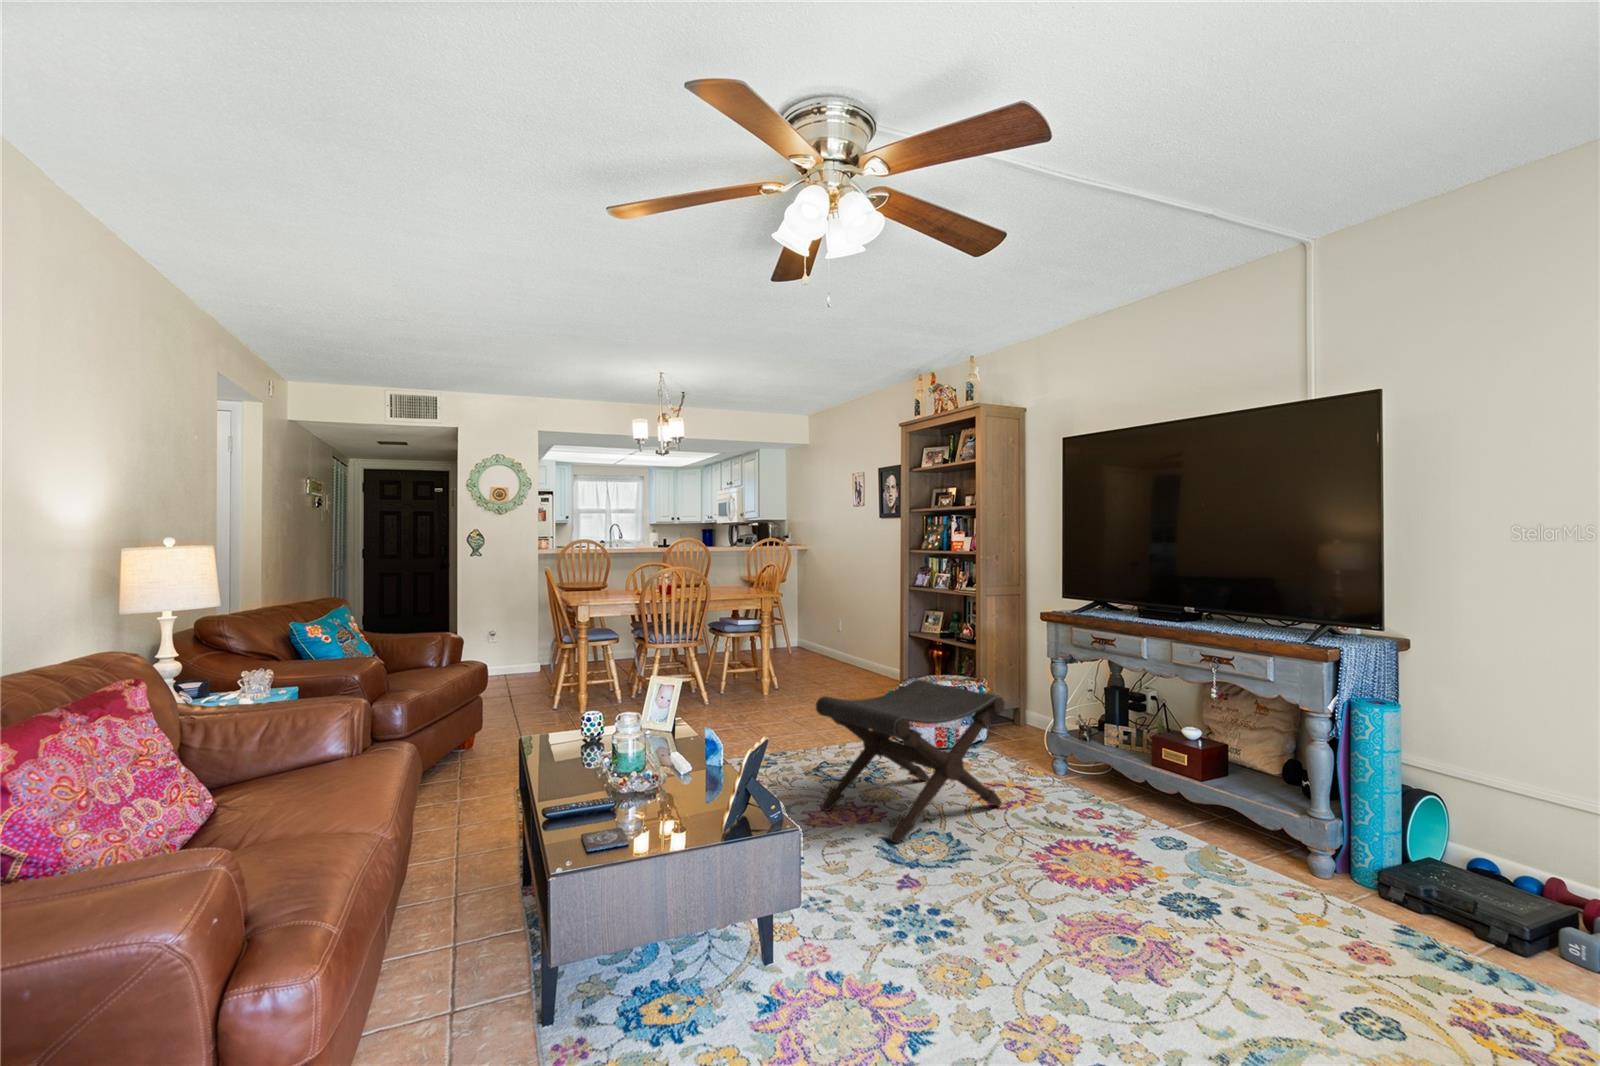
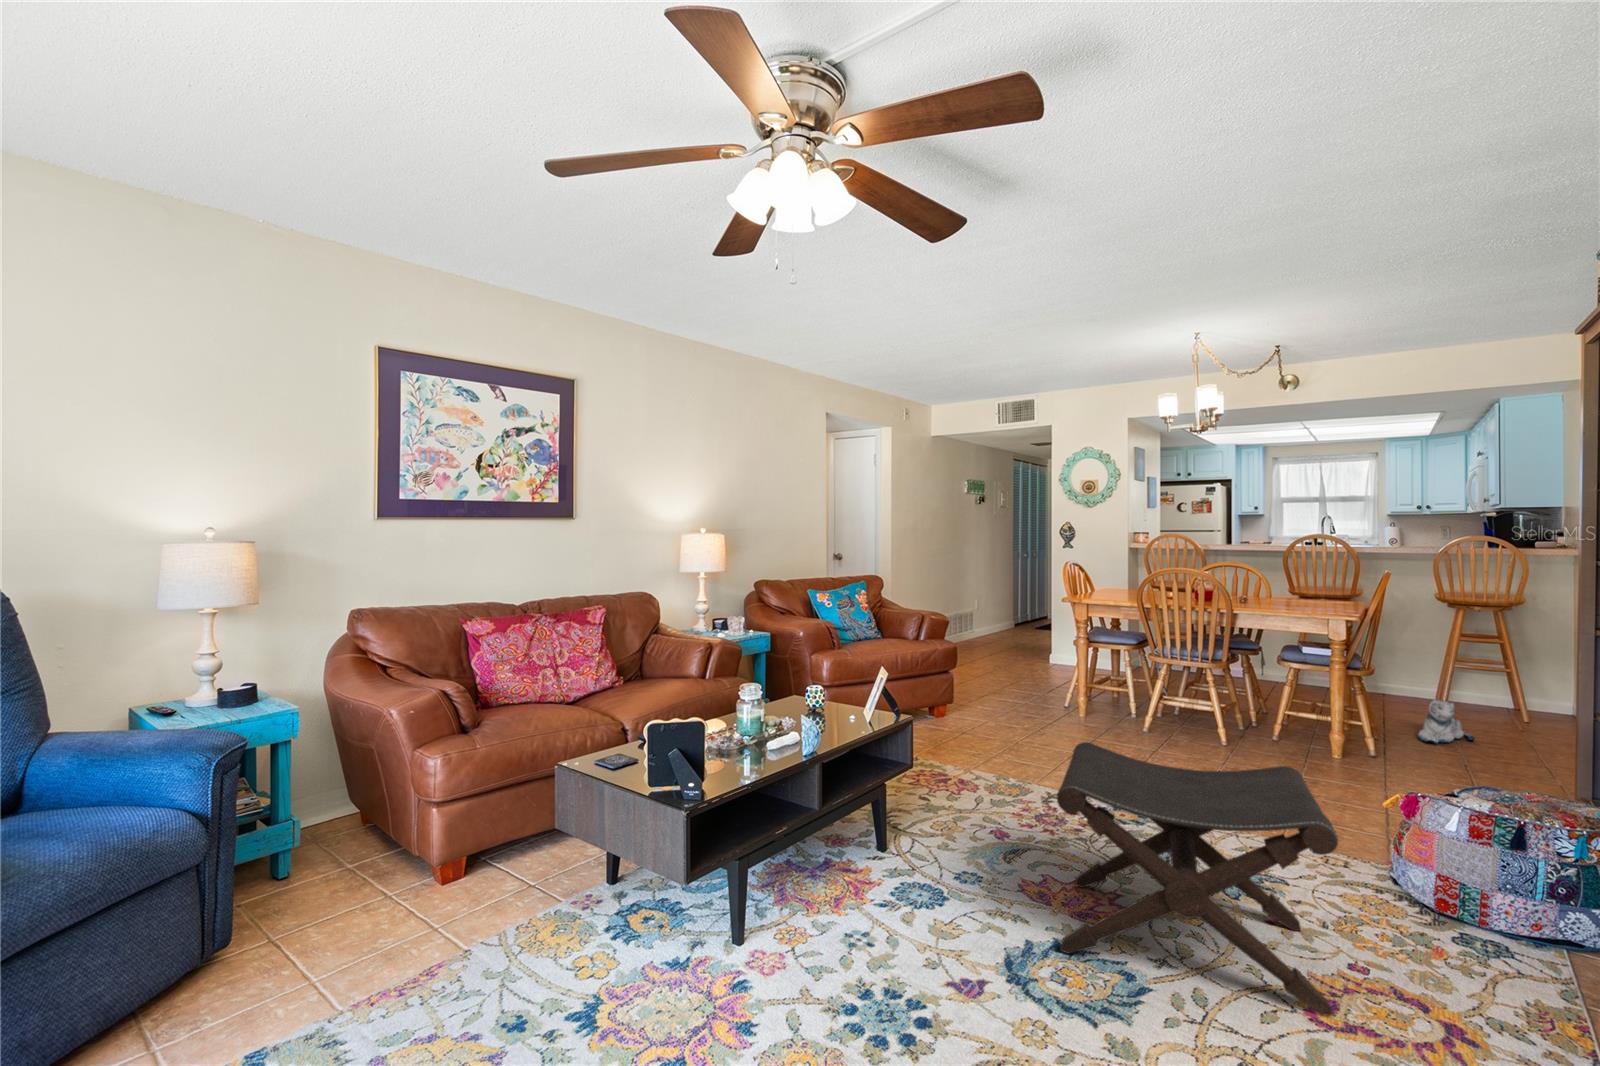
plush toy: none [771,645,797,674] -> present [1418,699,1475,743]

